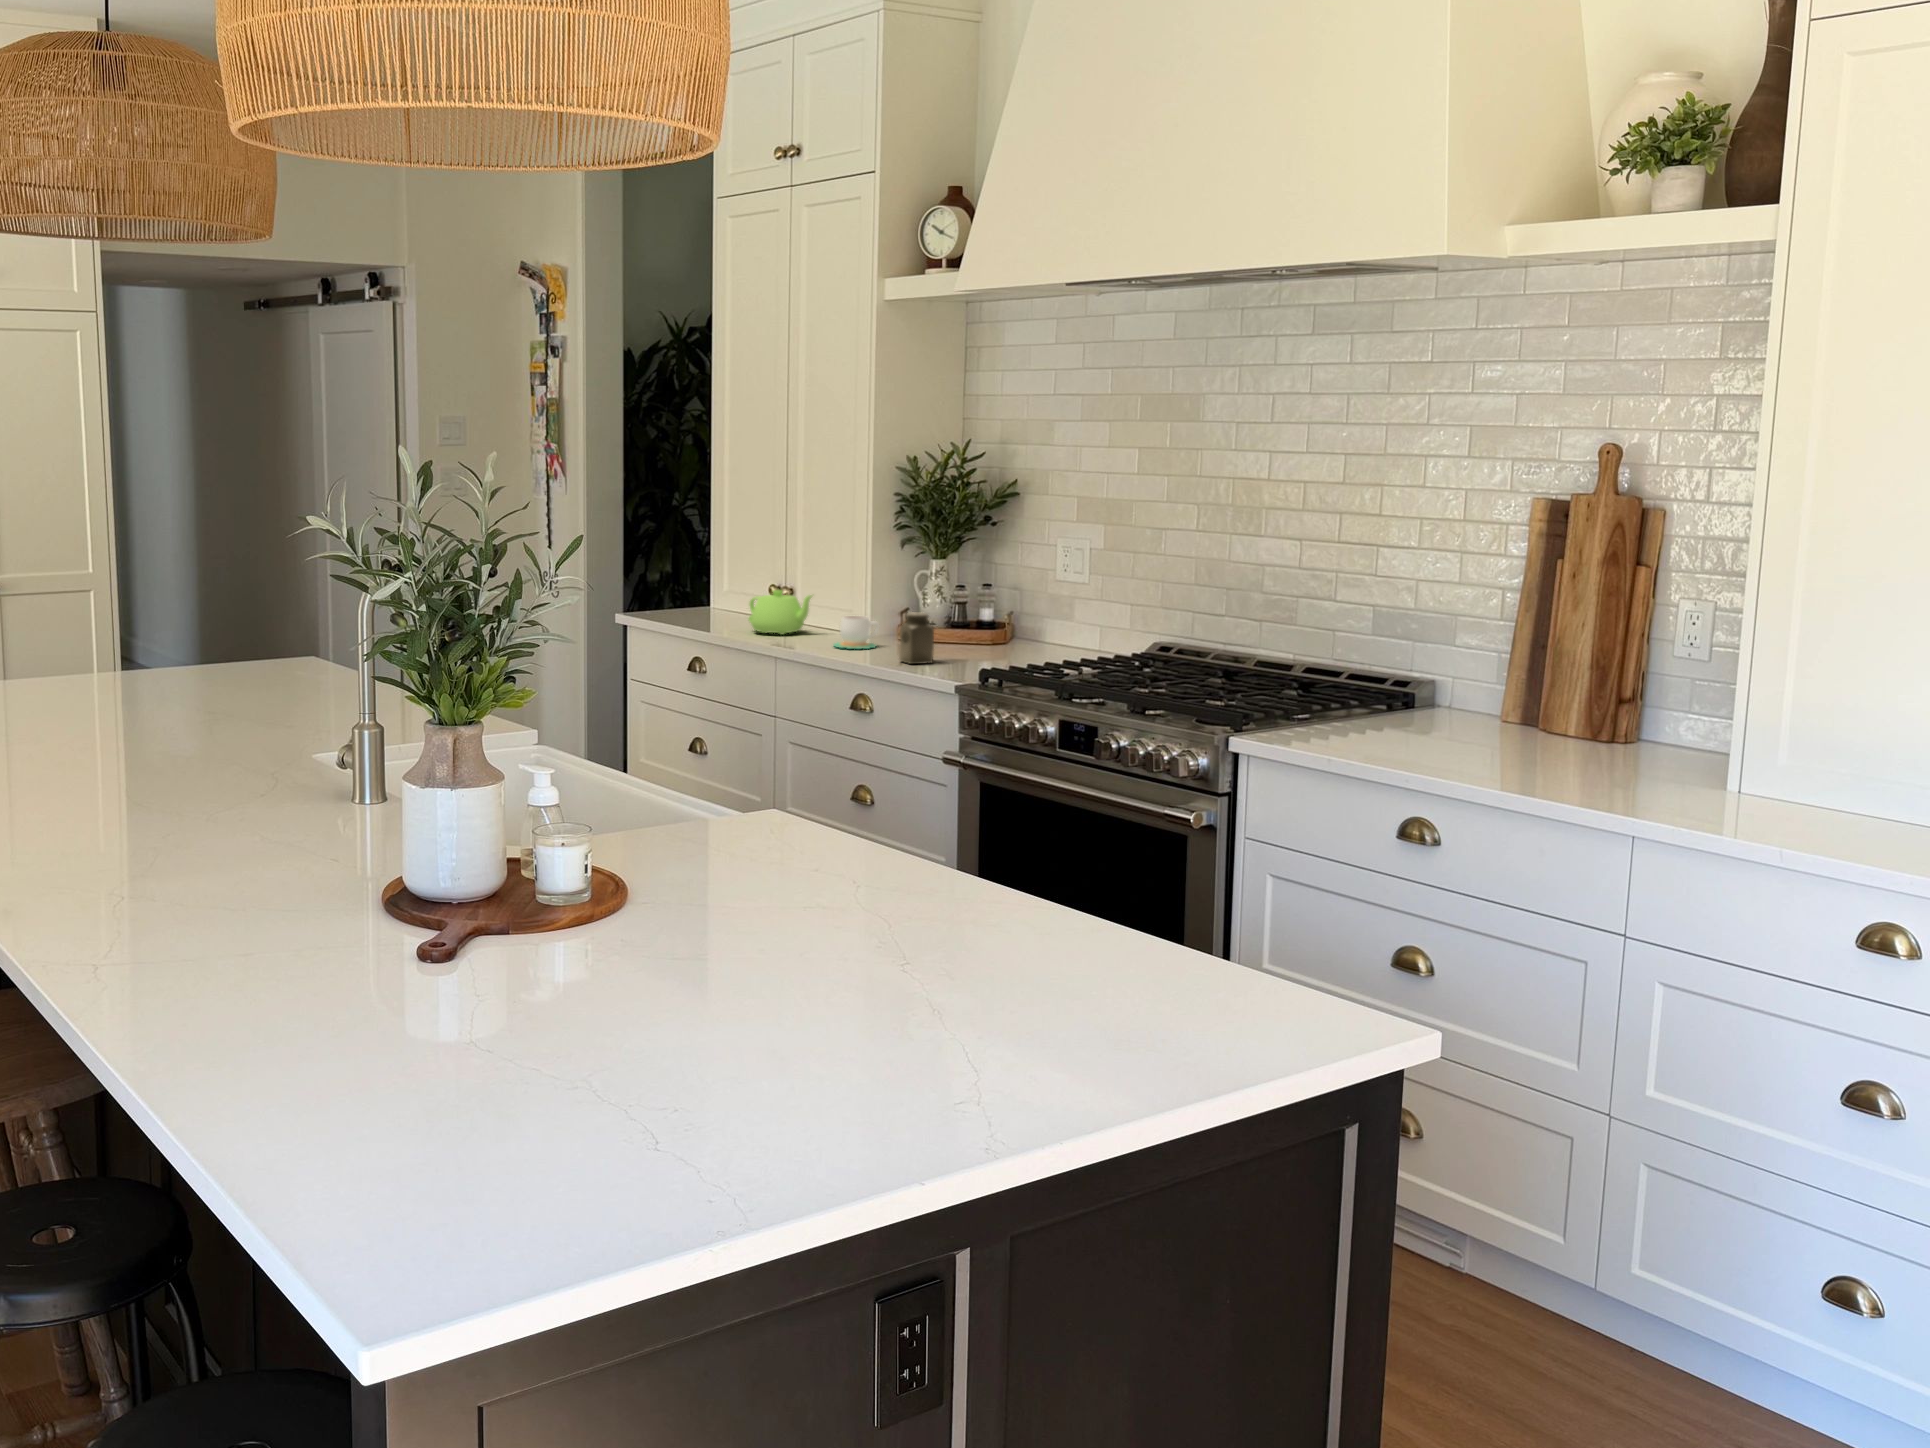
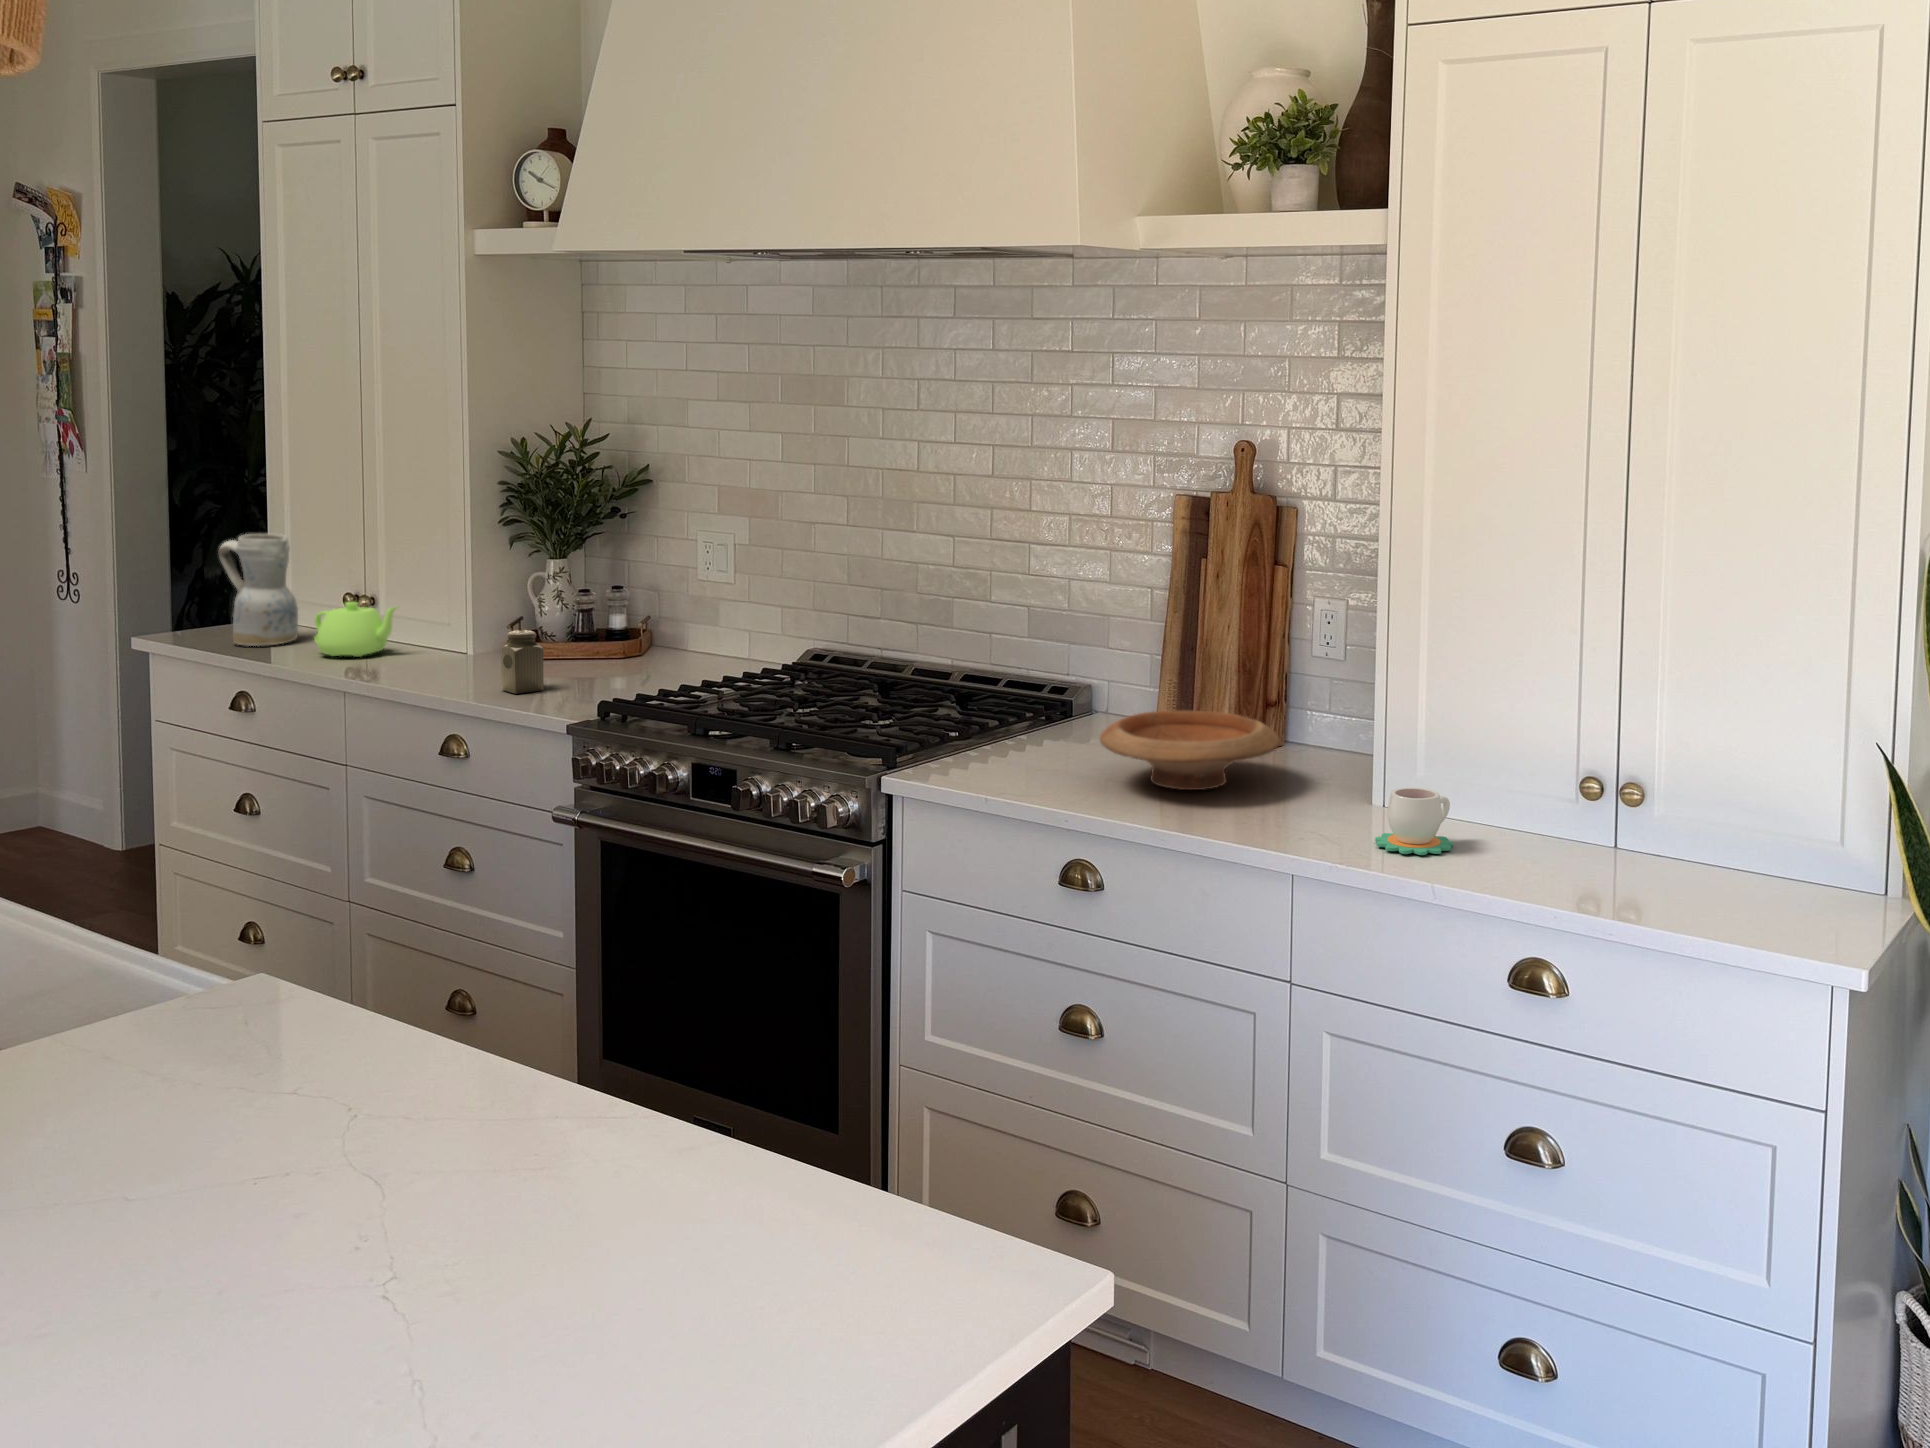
ceramic pitcher: none [677,534,734,624] -> present [219,534,298,646]
mug: present [834,616,880,649] -> present [1375,788,1453,855]
wooden bowl: none [1441,694,1627,764] -> present [1100,711,1280,790]

